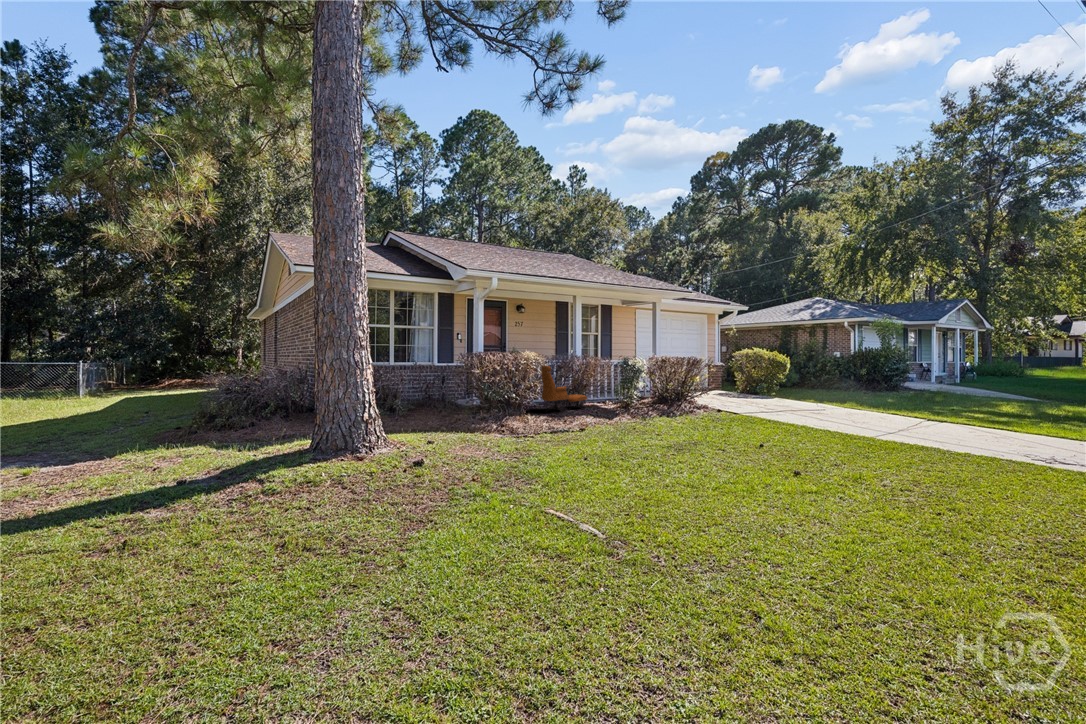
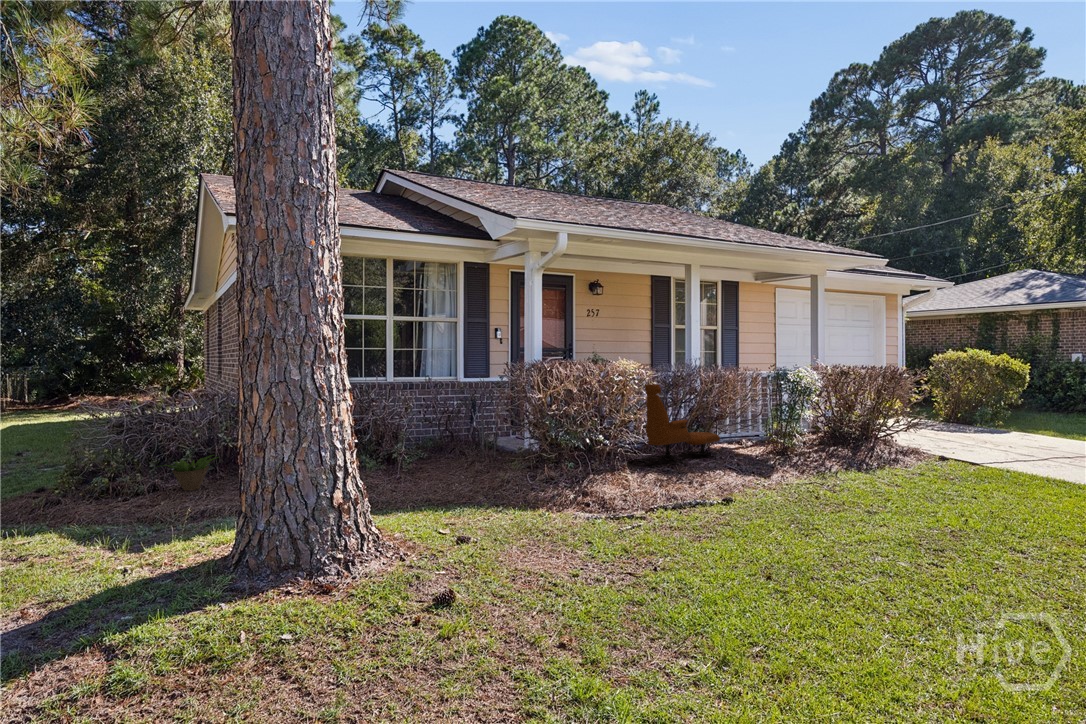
decorative plant: none [253,404,291,424] -> present [163,455,218,491]

